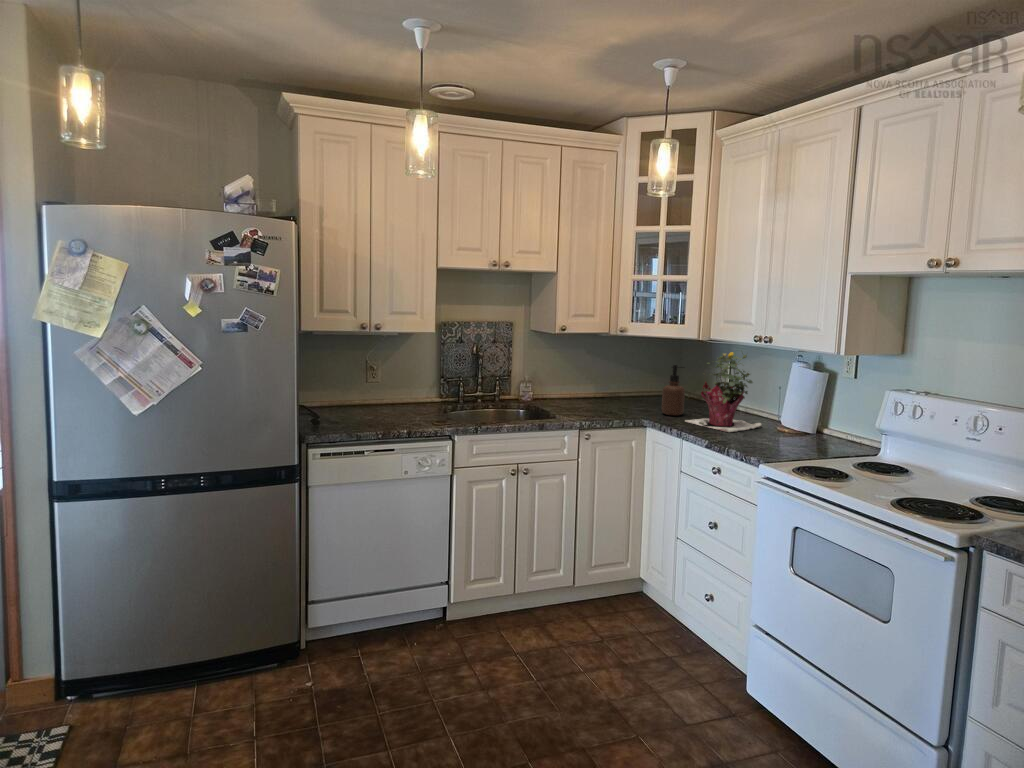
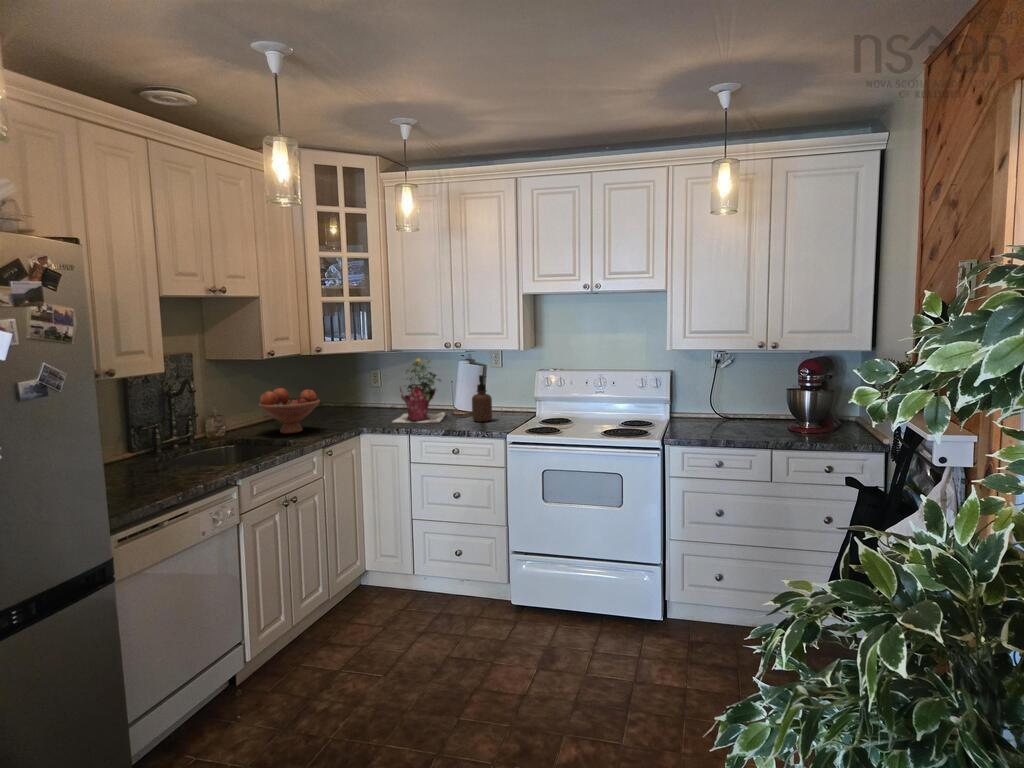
fruit bowl: none [553,365,613,411] -> present [259,388,320,434]
soap dispenser: present [661,365,685,416] -> present [472,375,492,422]

